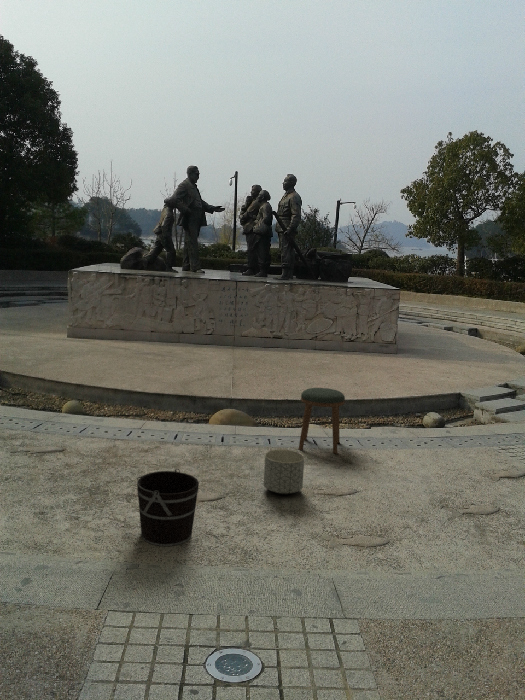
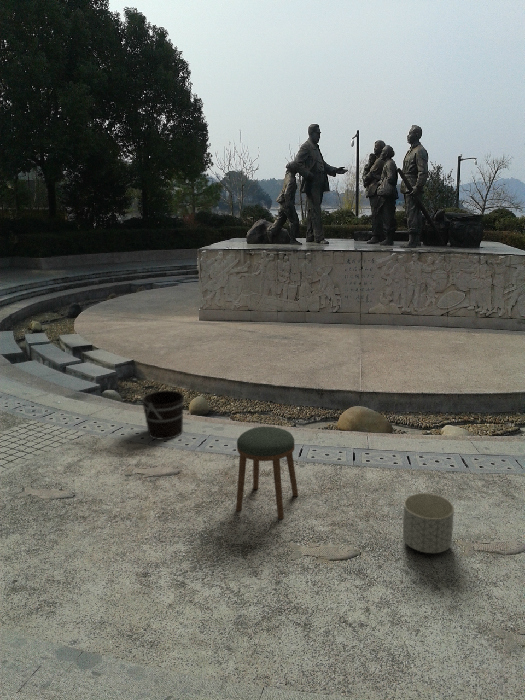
stool: present [299,388,345,454] -> present [236,427,298,519]
bucket: present [137,469,199,546] -> present [142,390,184,439]

